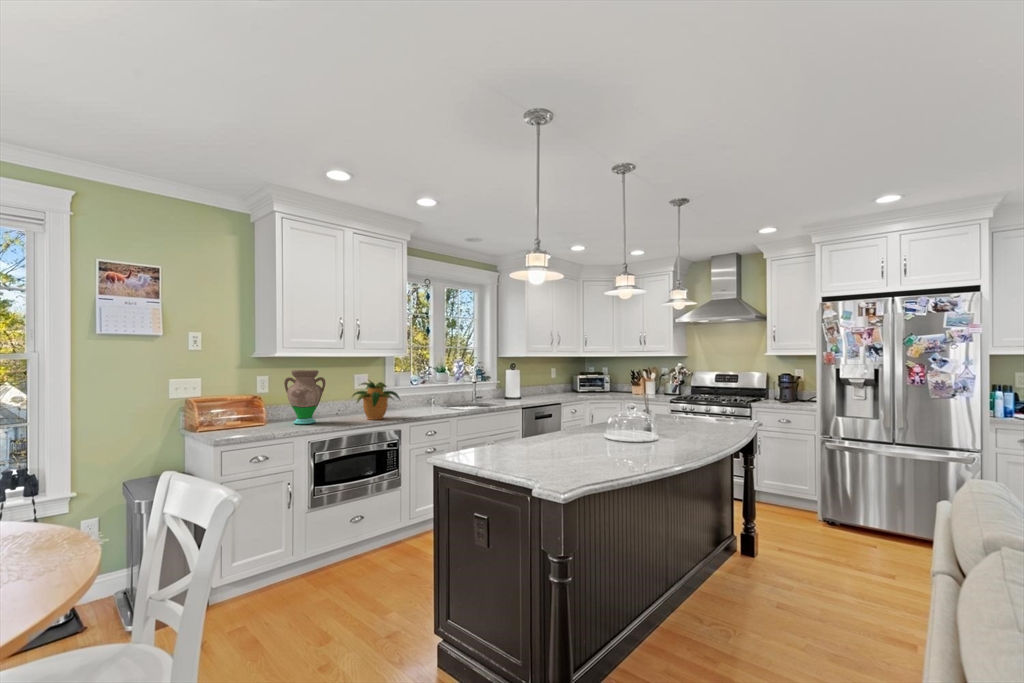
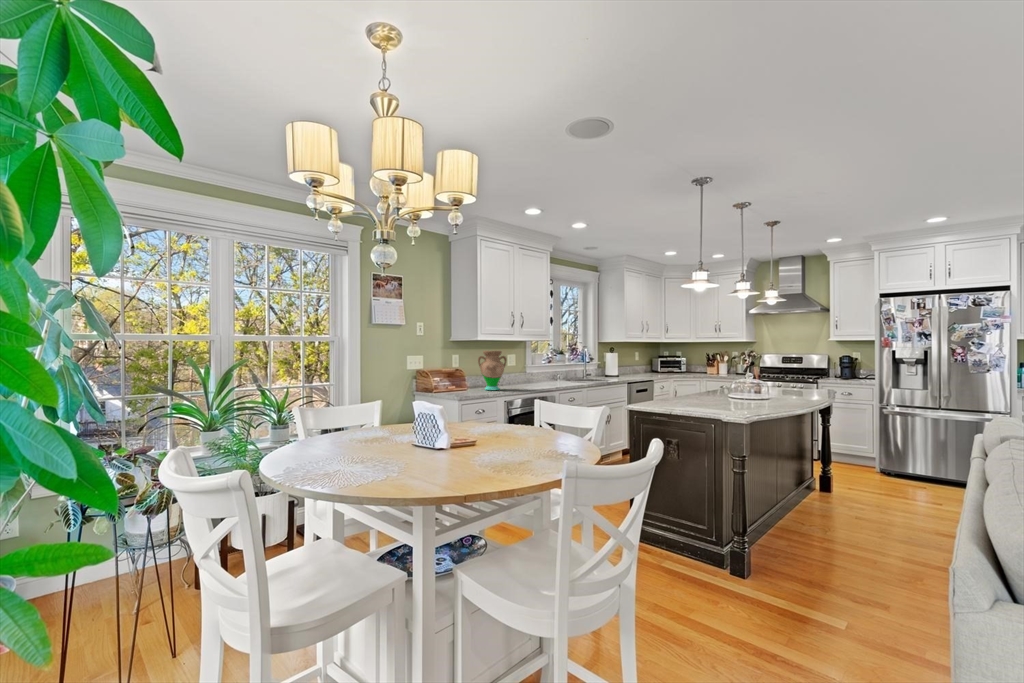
potted plant: present [353,381,400,420] -> none [517,358,554,388]

